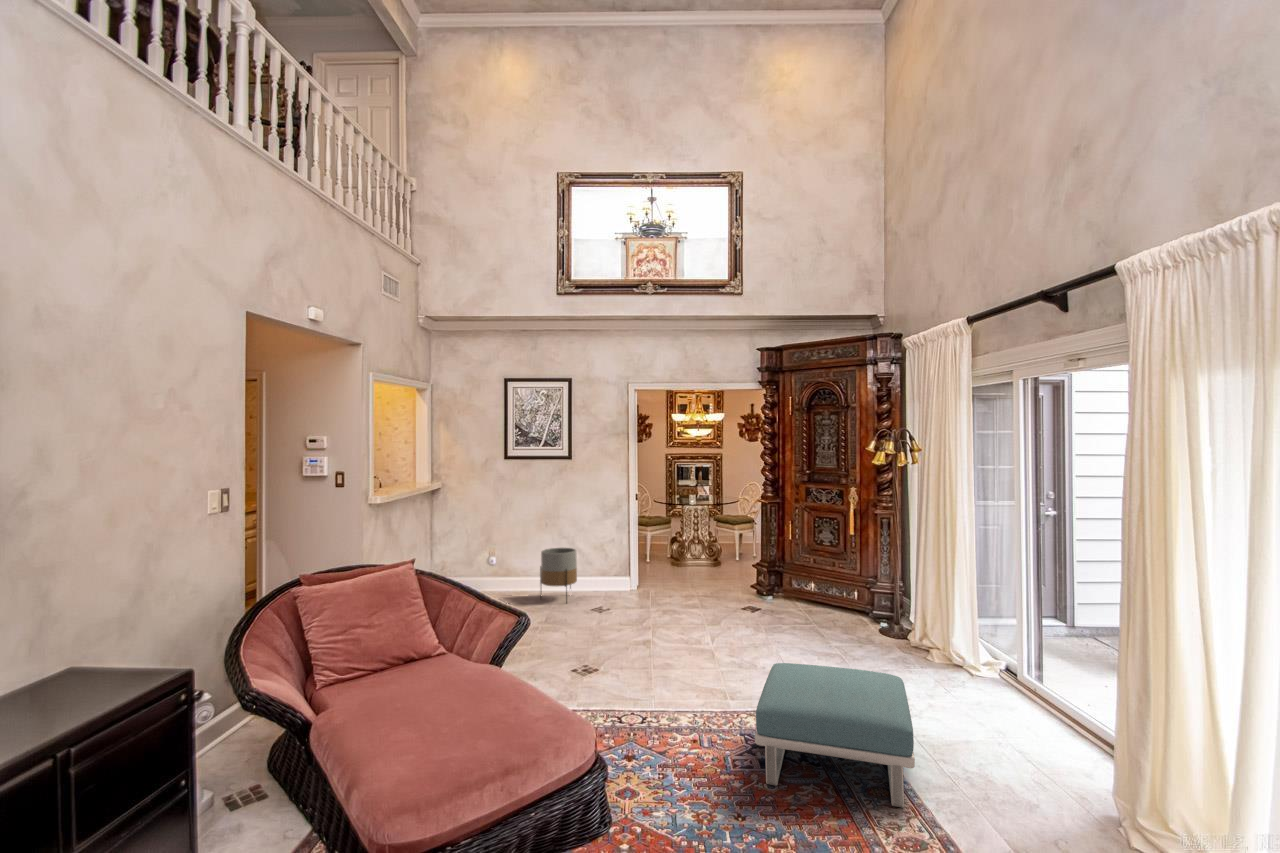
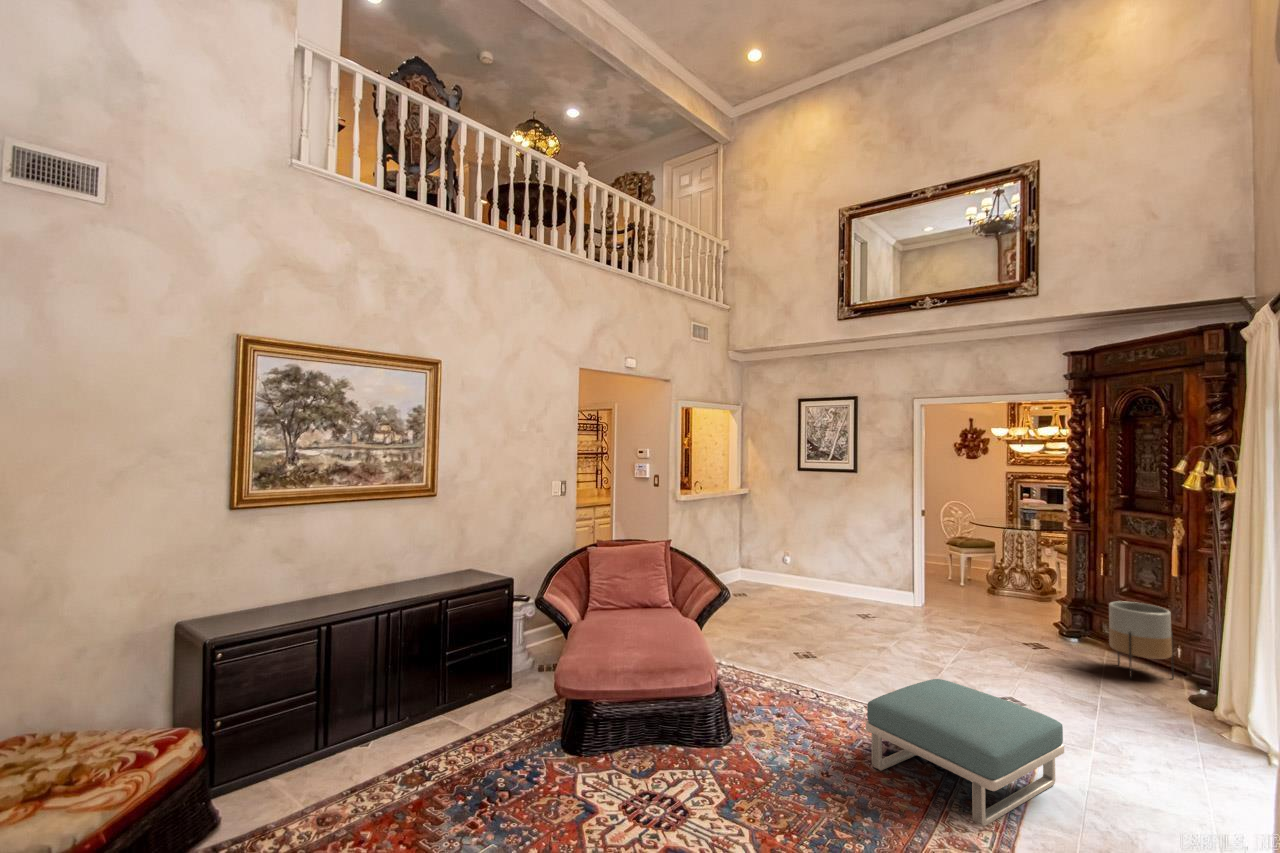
planter: present [540,548,577,601] -> present [1109,601,1174,679]

